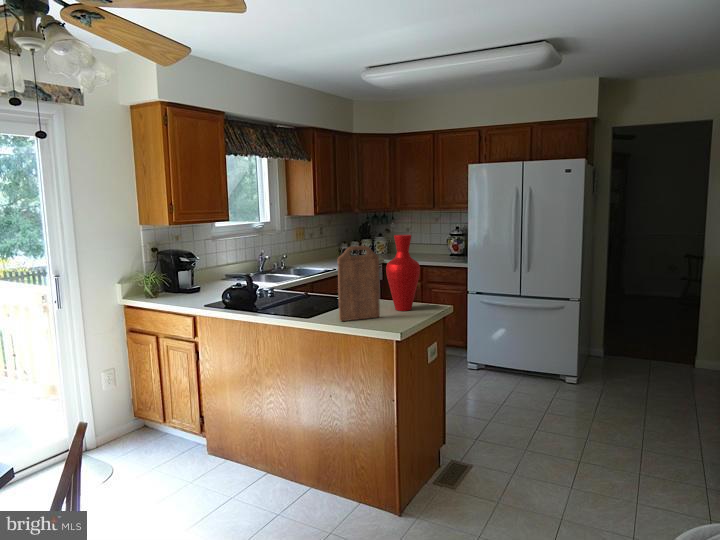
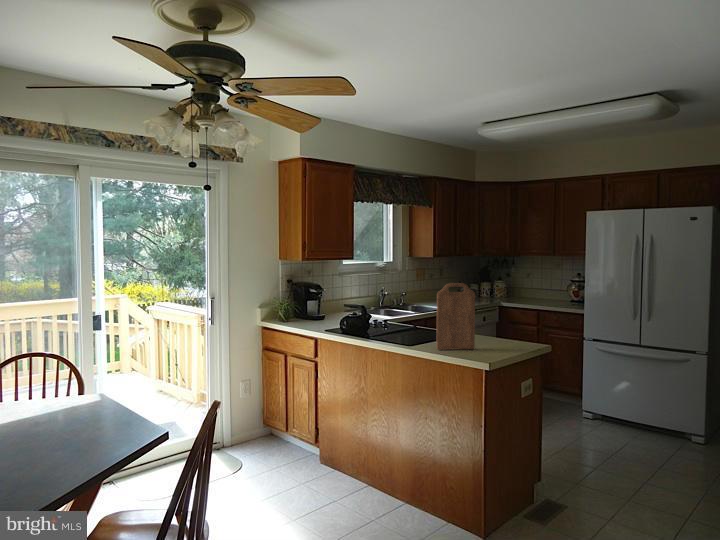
vase: present [386,235,420,311] -> none [484,275,516,346]

